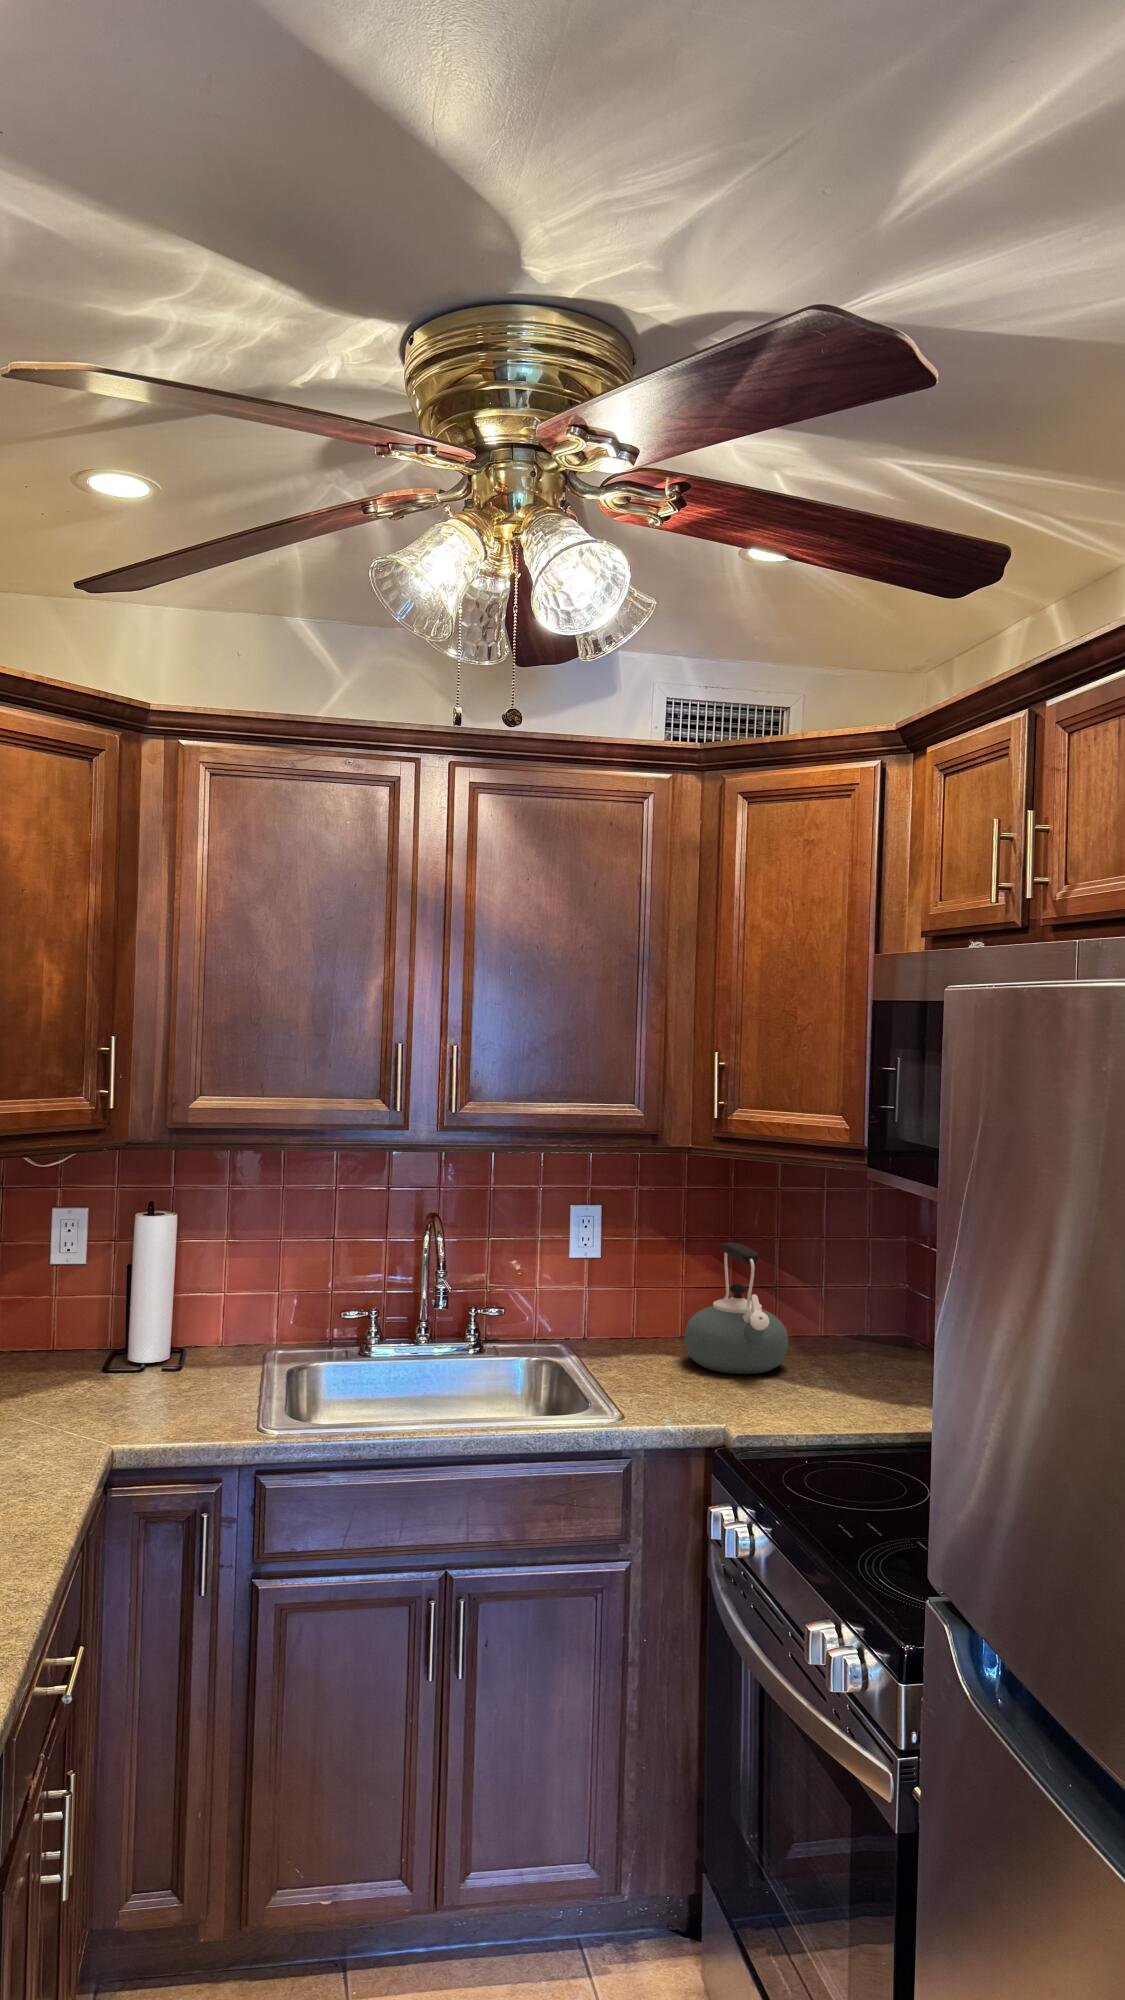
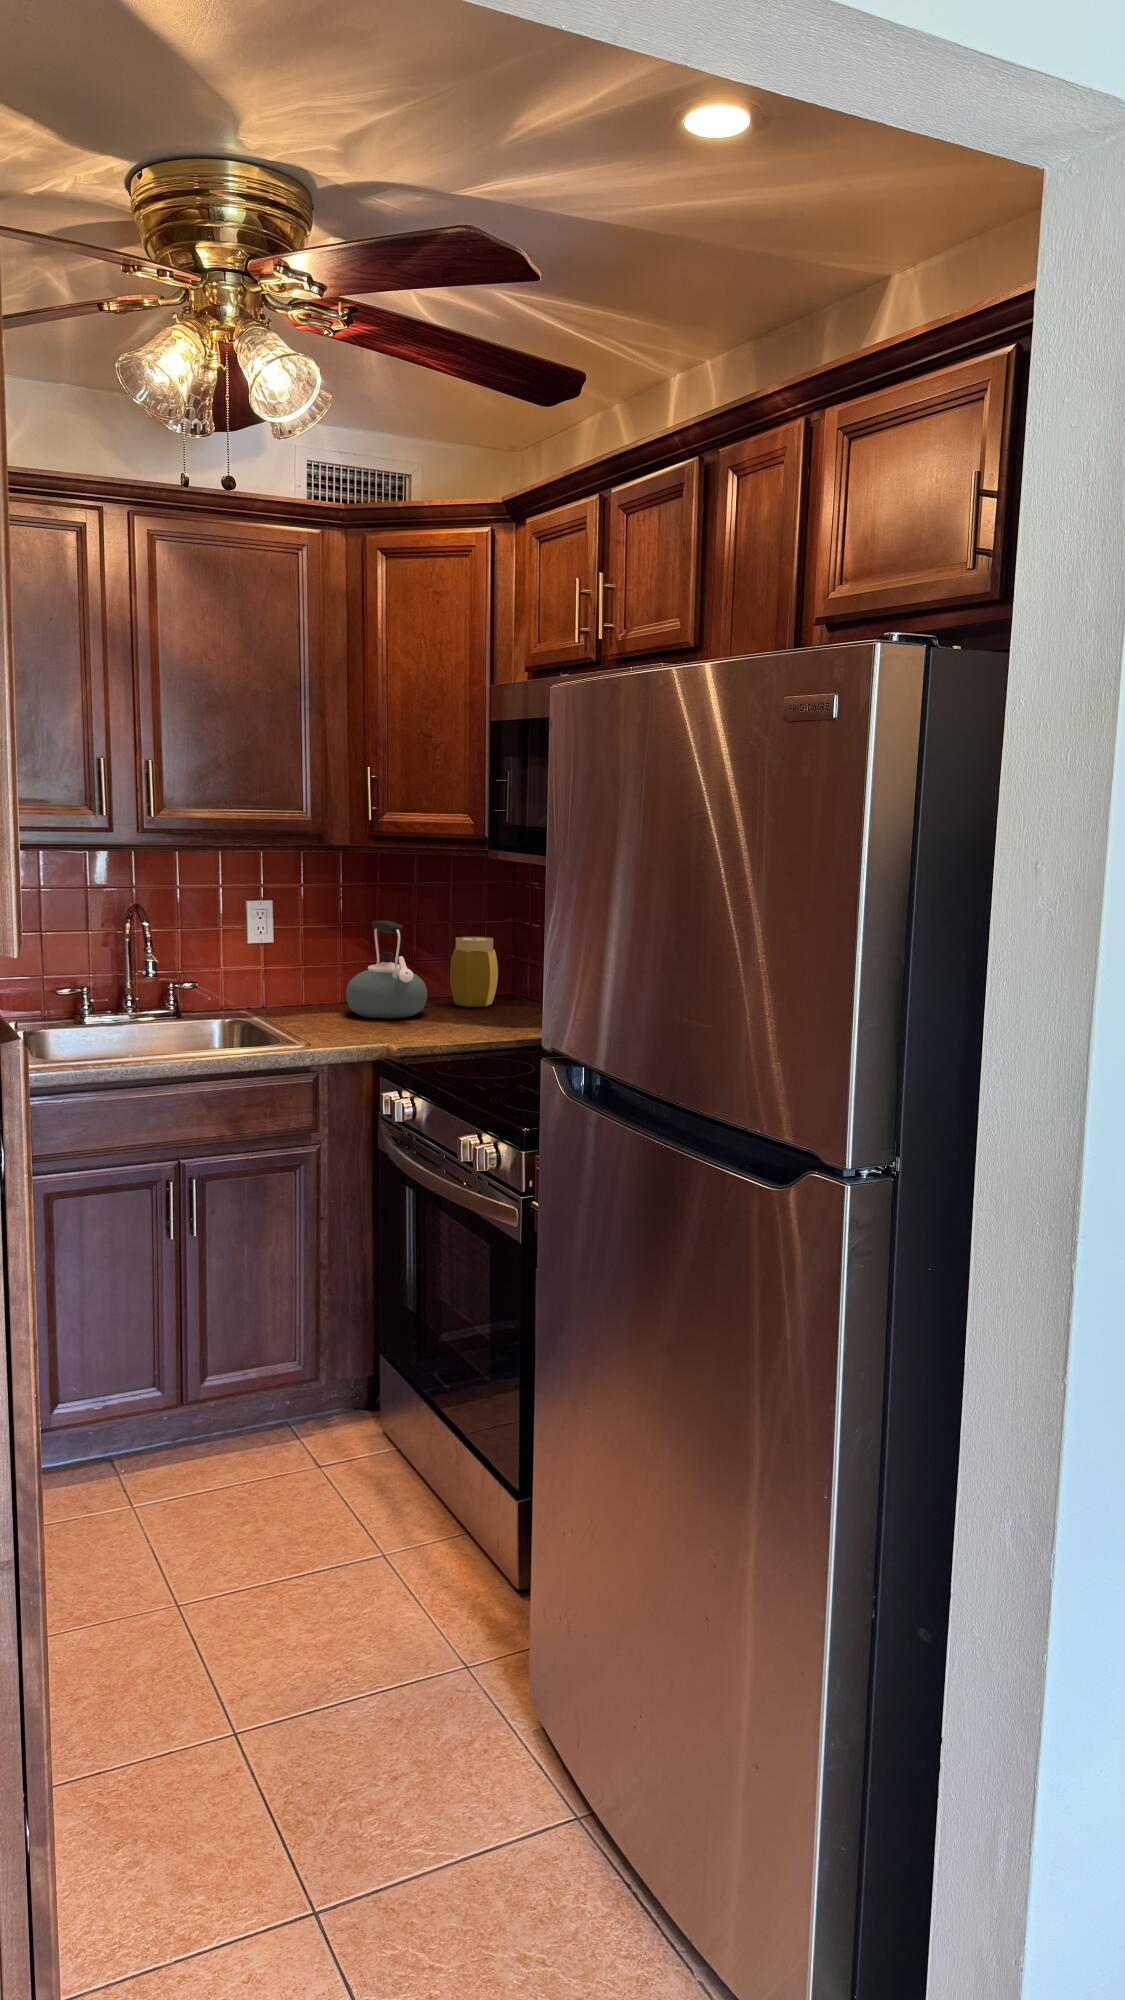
jar: none [820,1265,884,1360] -> present [450,937,498,1007]

